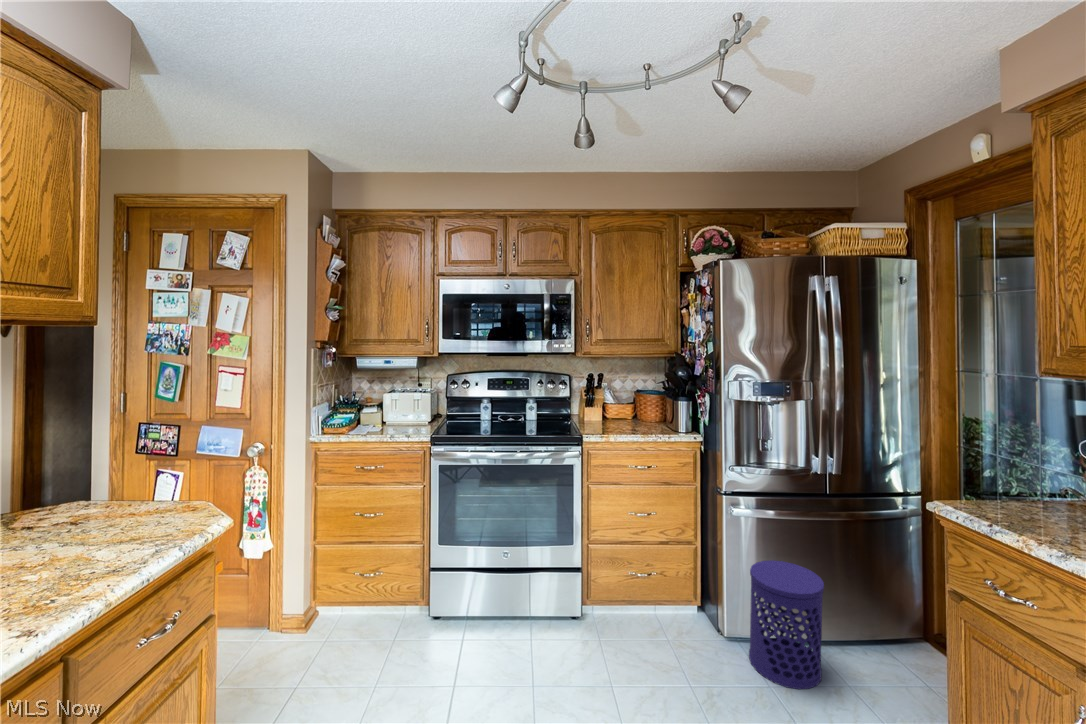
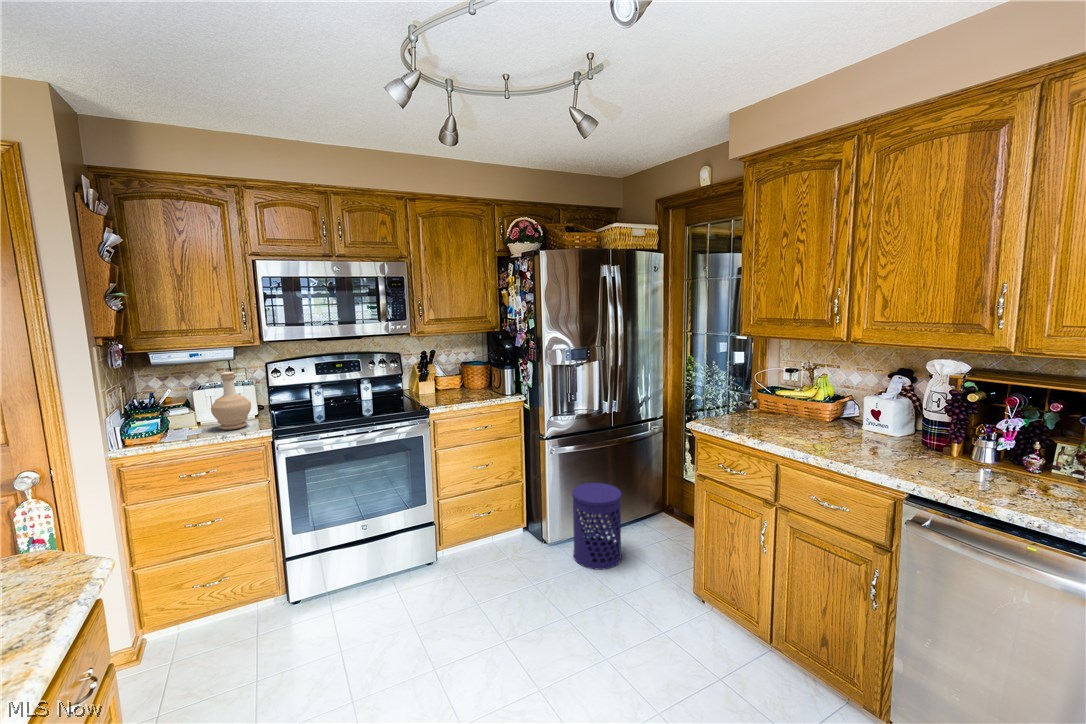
bottle: none [392,379,424,432] -> present [211,372,251,430]

